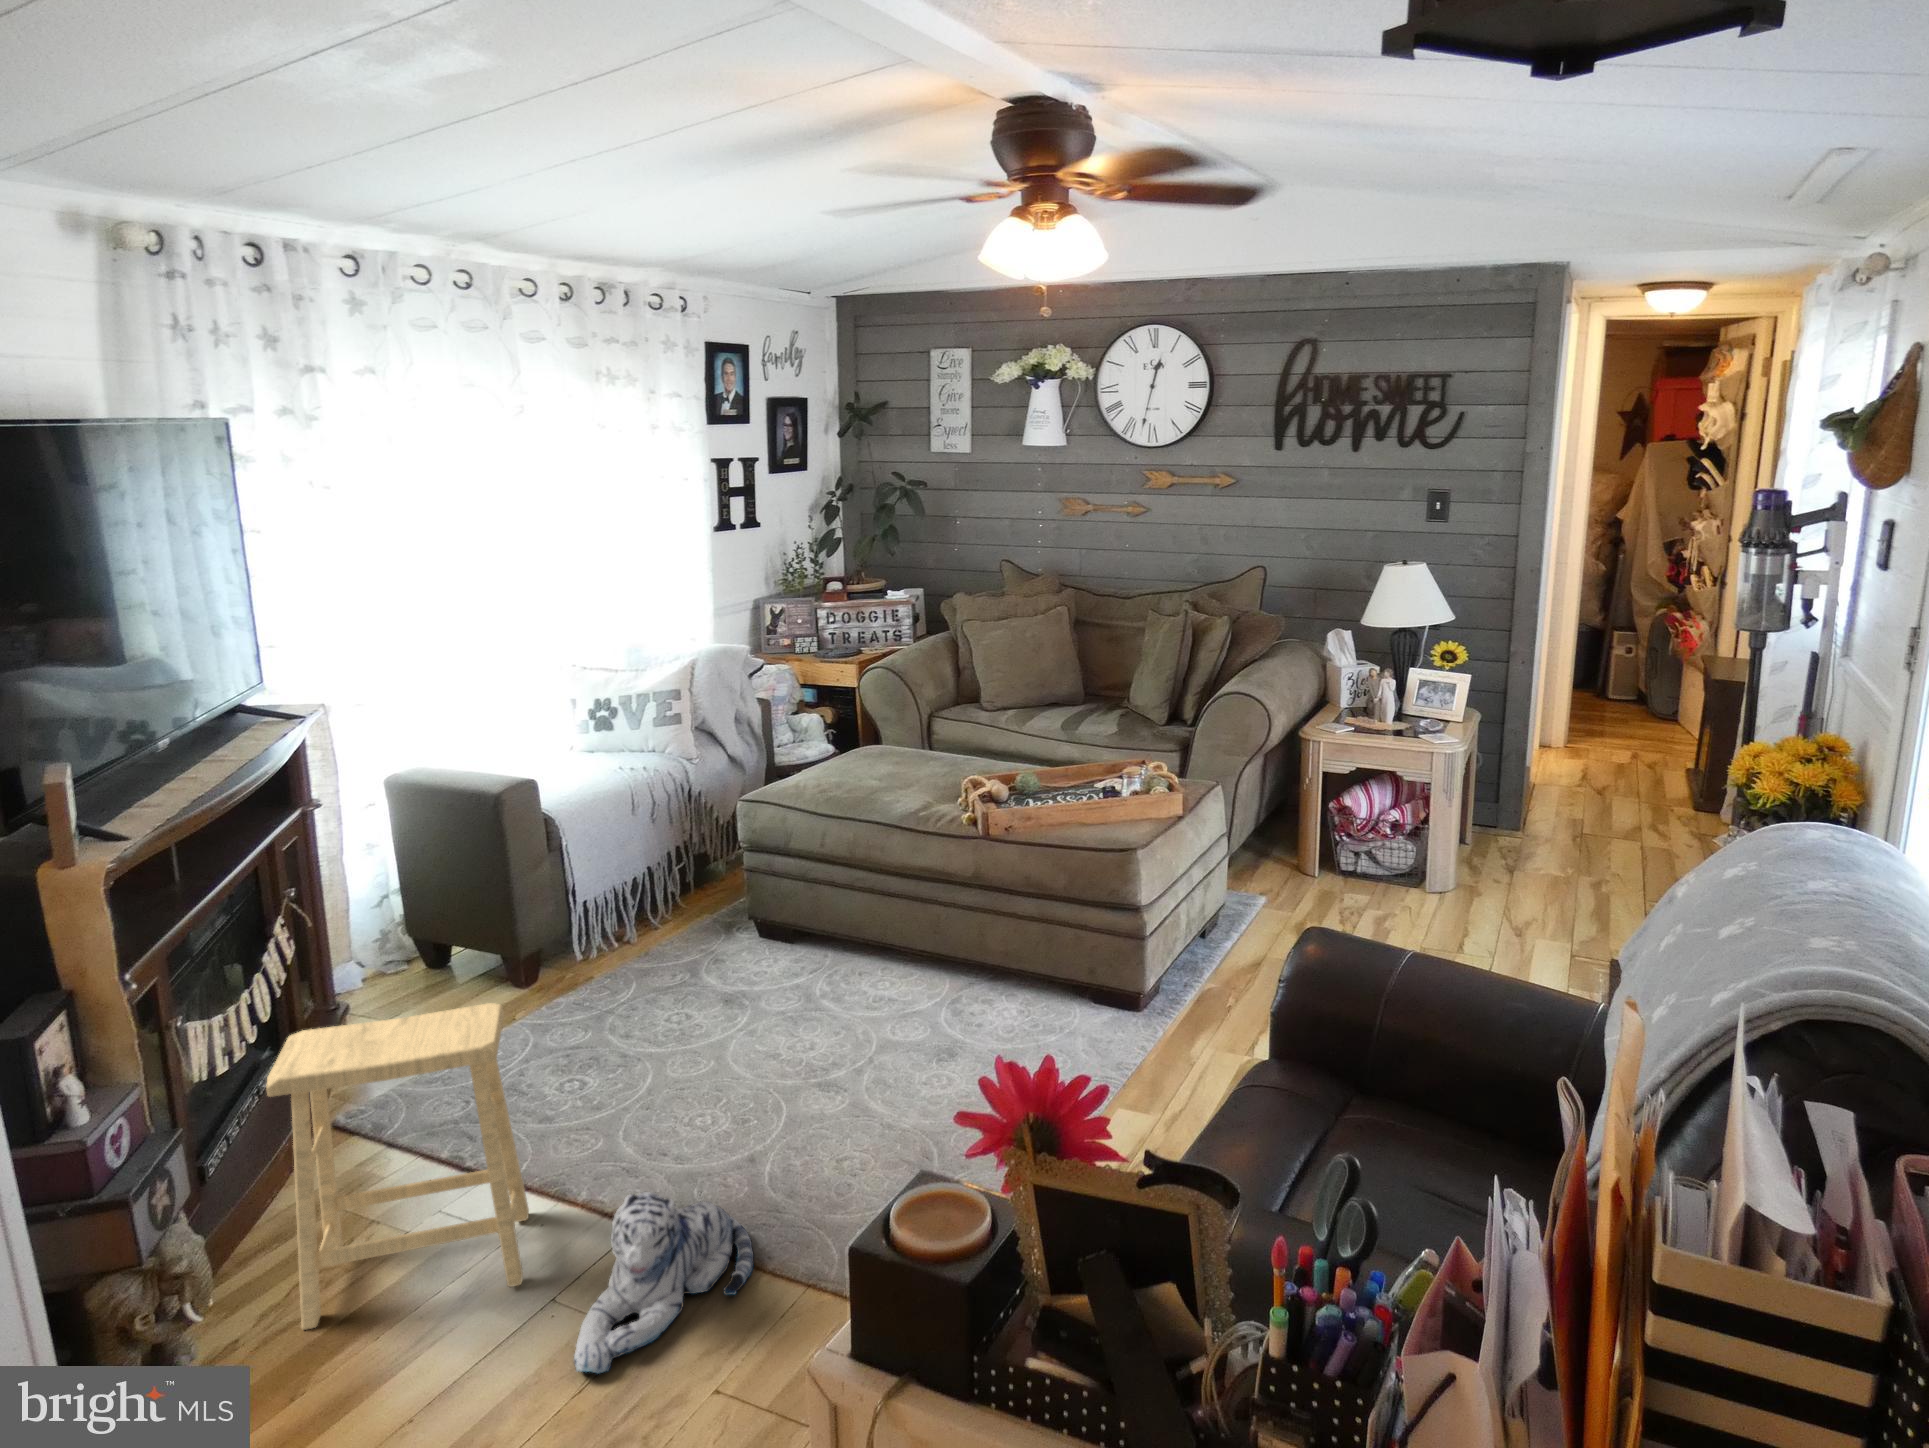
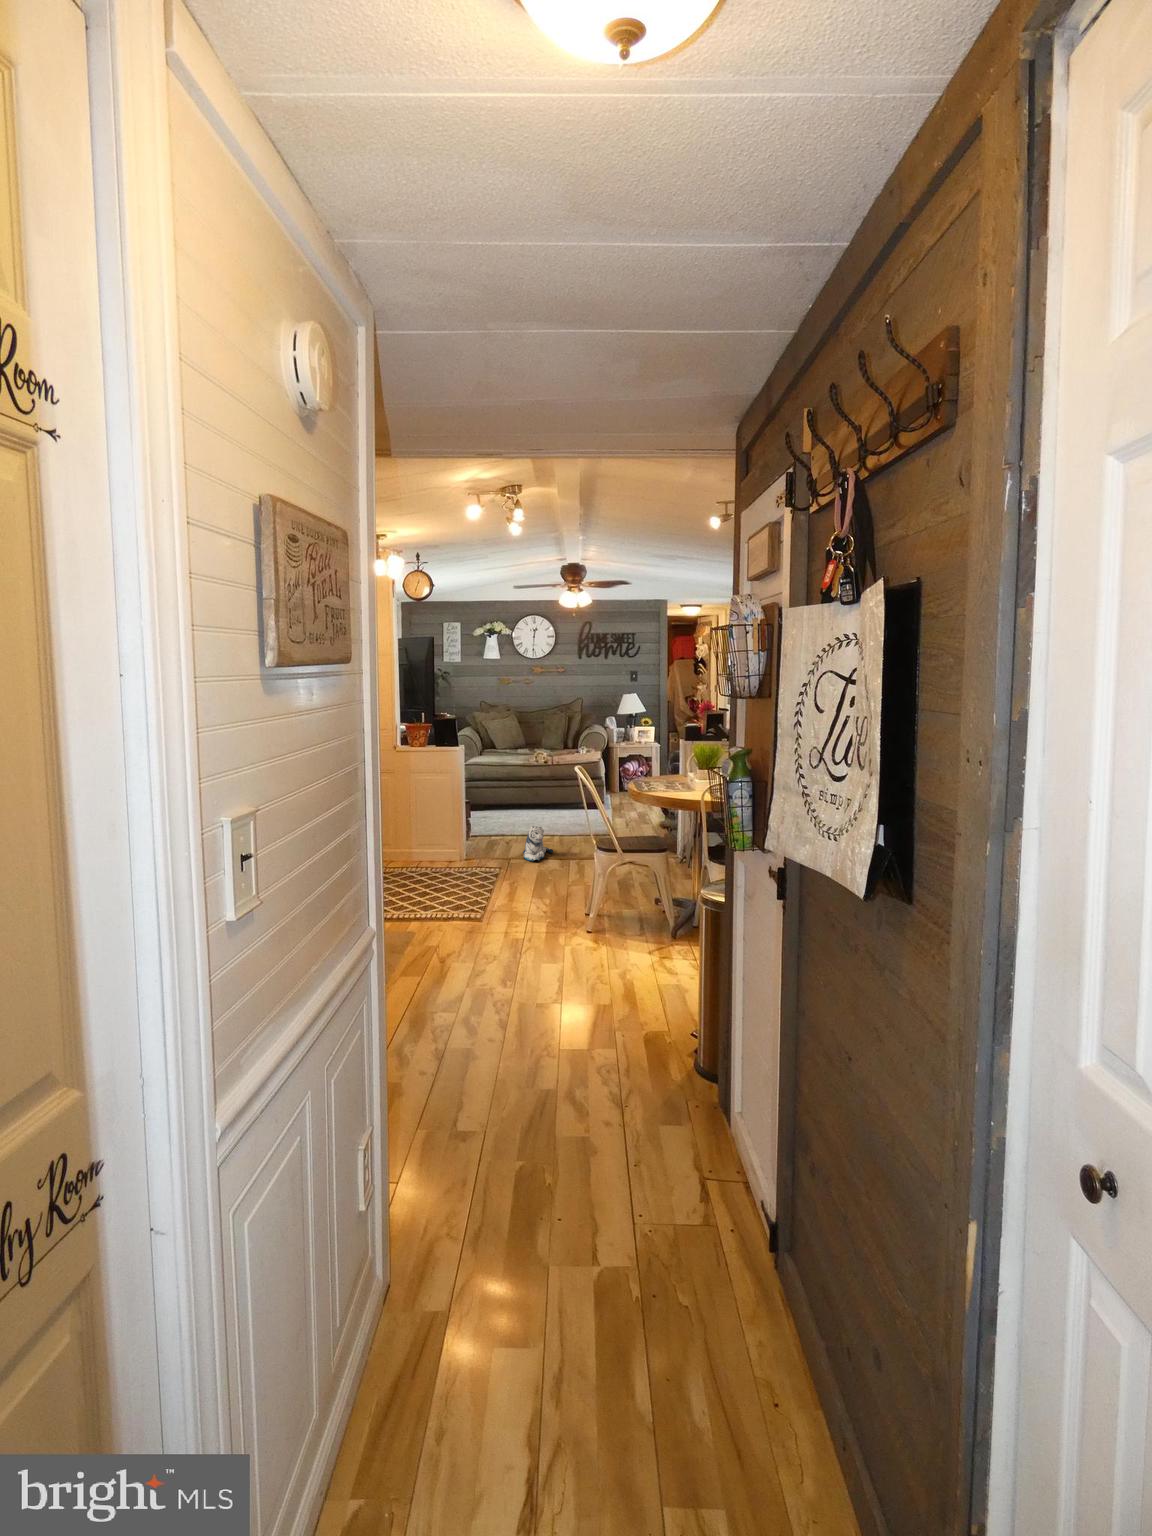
footstool: present [266,1003,529,1330] -> none [439,792,500,866]

